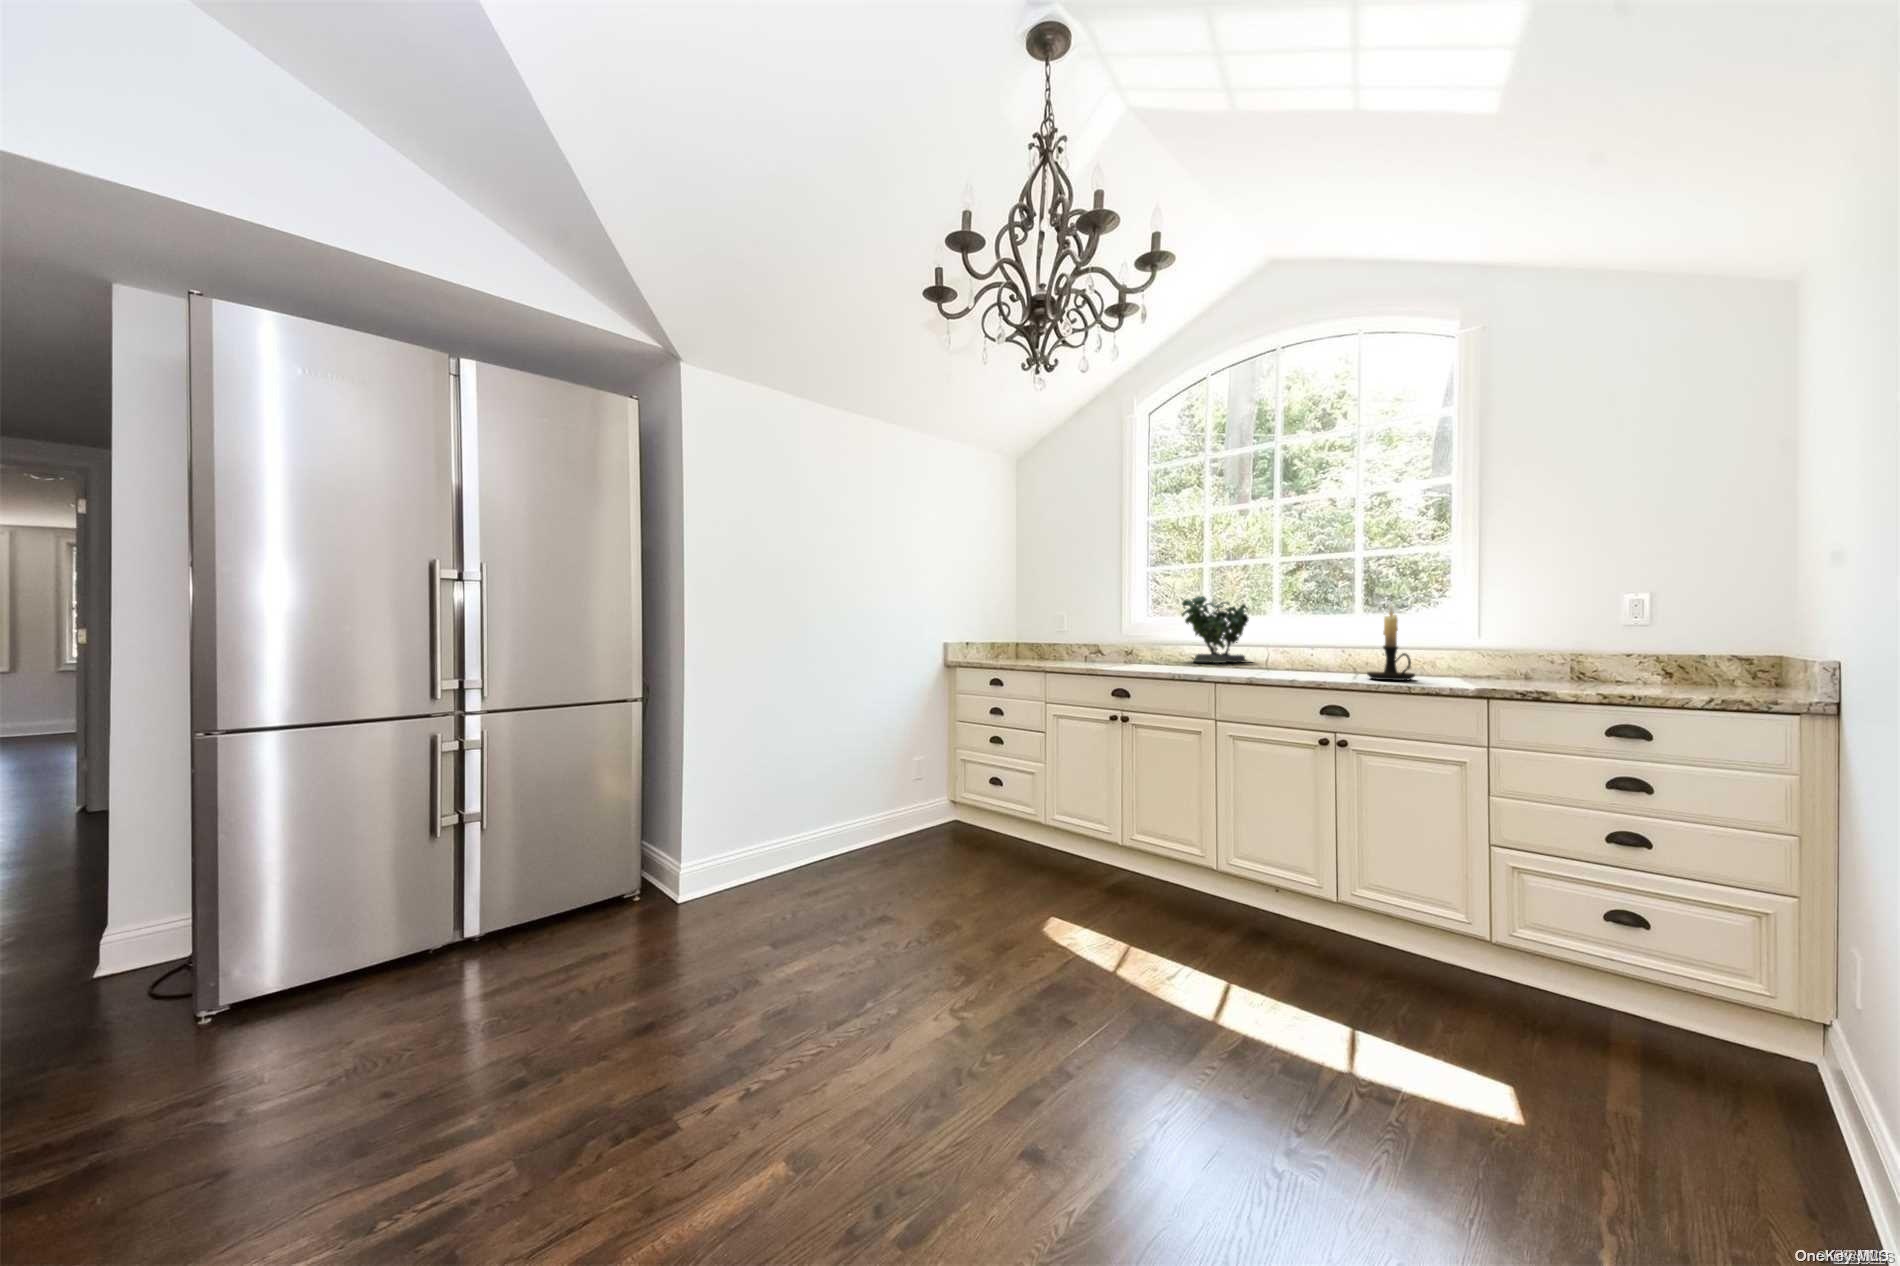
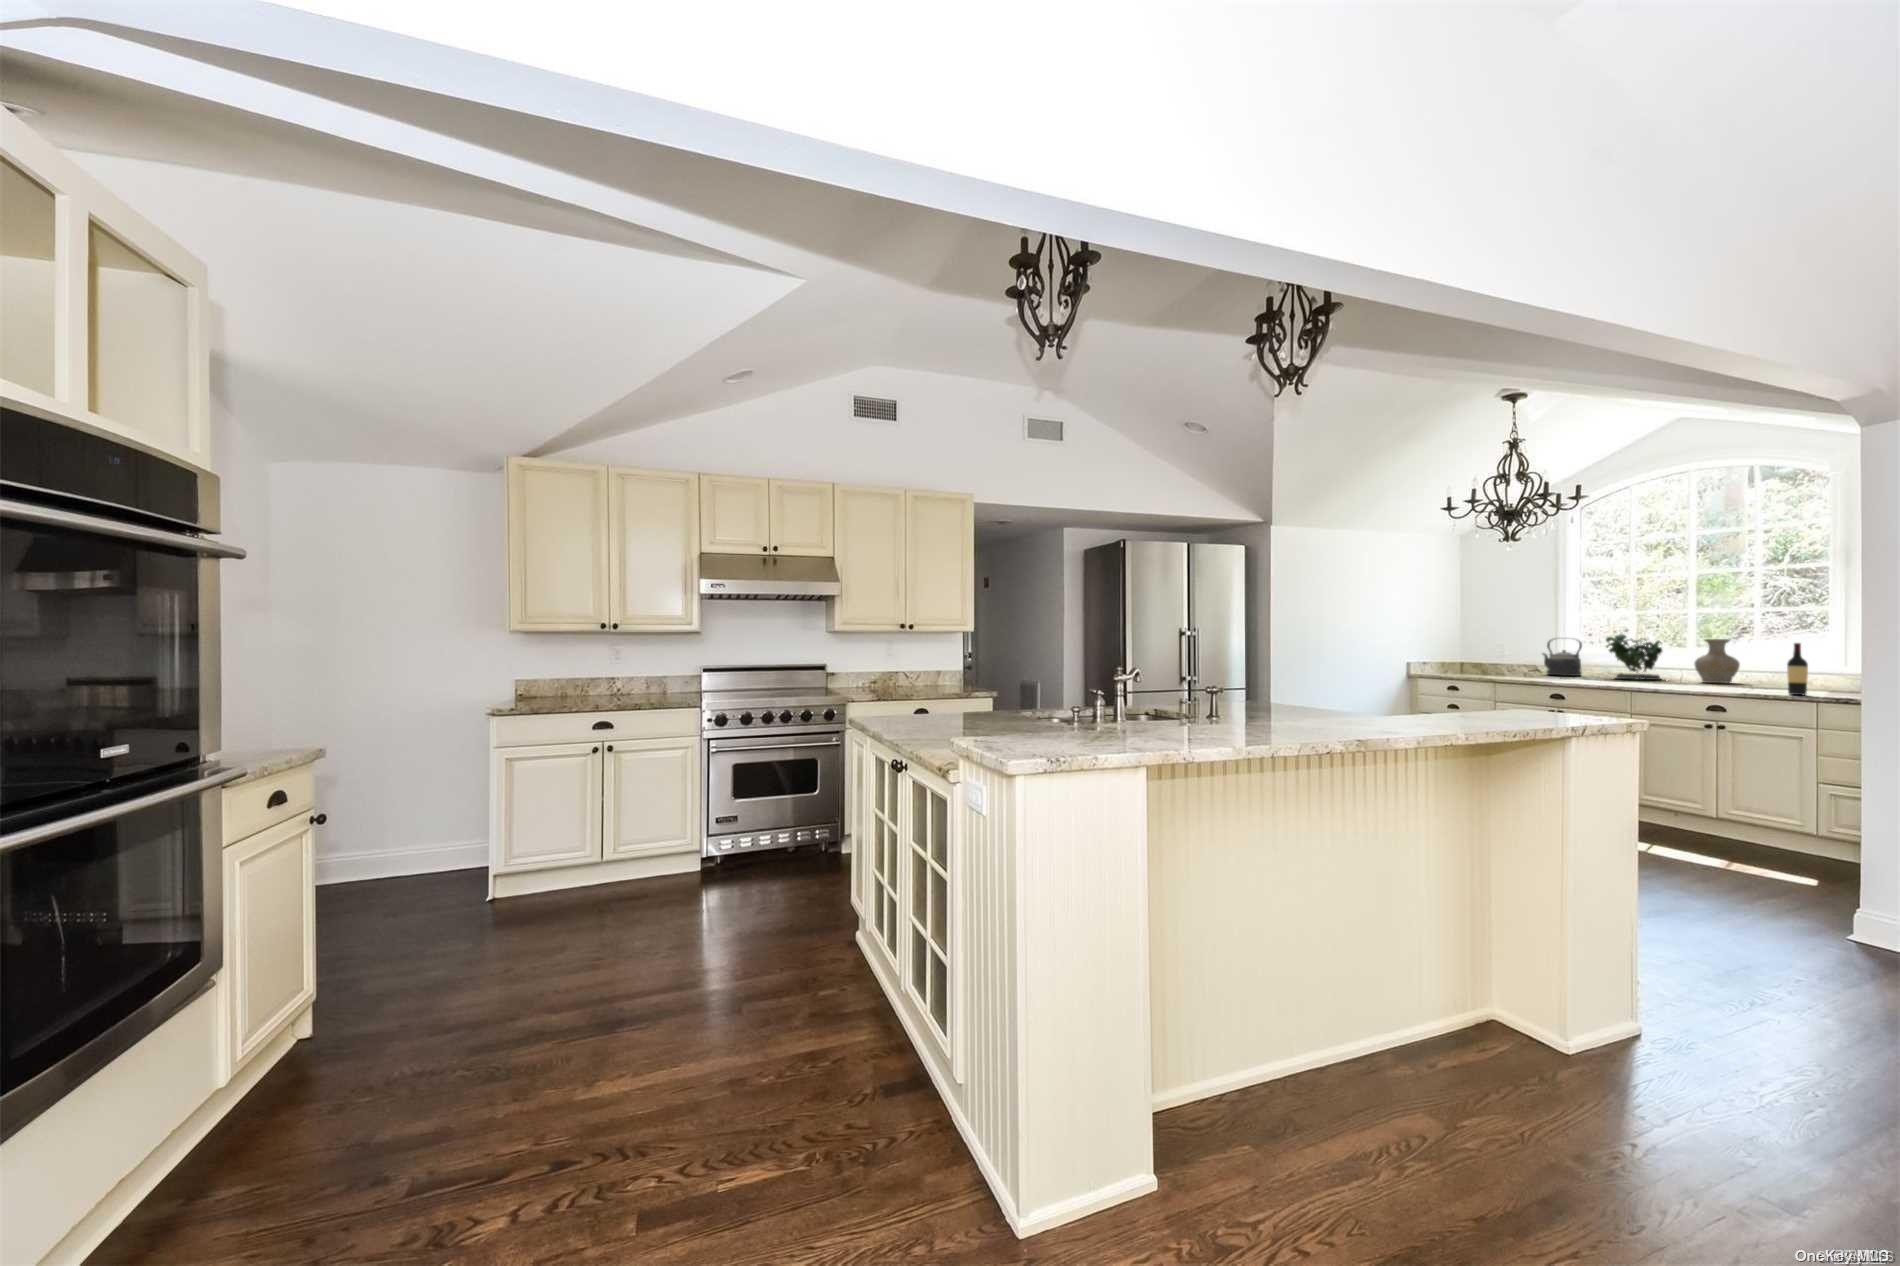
wine bottle: none [1443,596,1473,689] -> present [1787,643,1808,695]
vase: none [1288,599,1342,666] -> present [1695,639,1740,683]
kettle: none [1107,604,1154,659] -> present [1542,640,1582,676]
candle holder: present [1367,606,1415,680] -> none [1743,645,1778,691]

